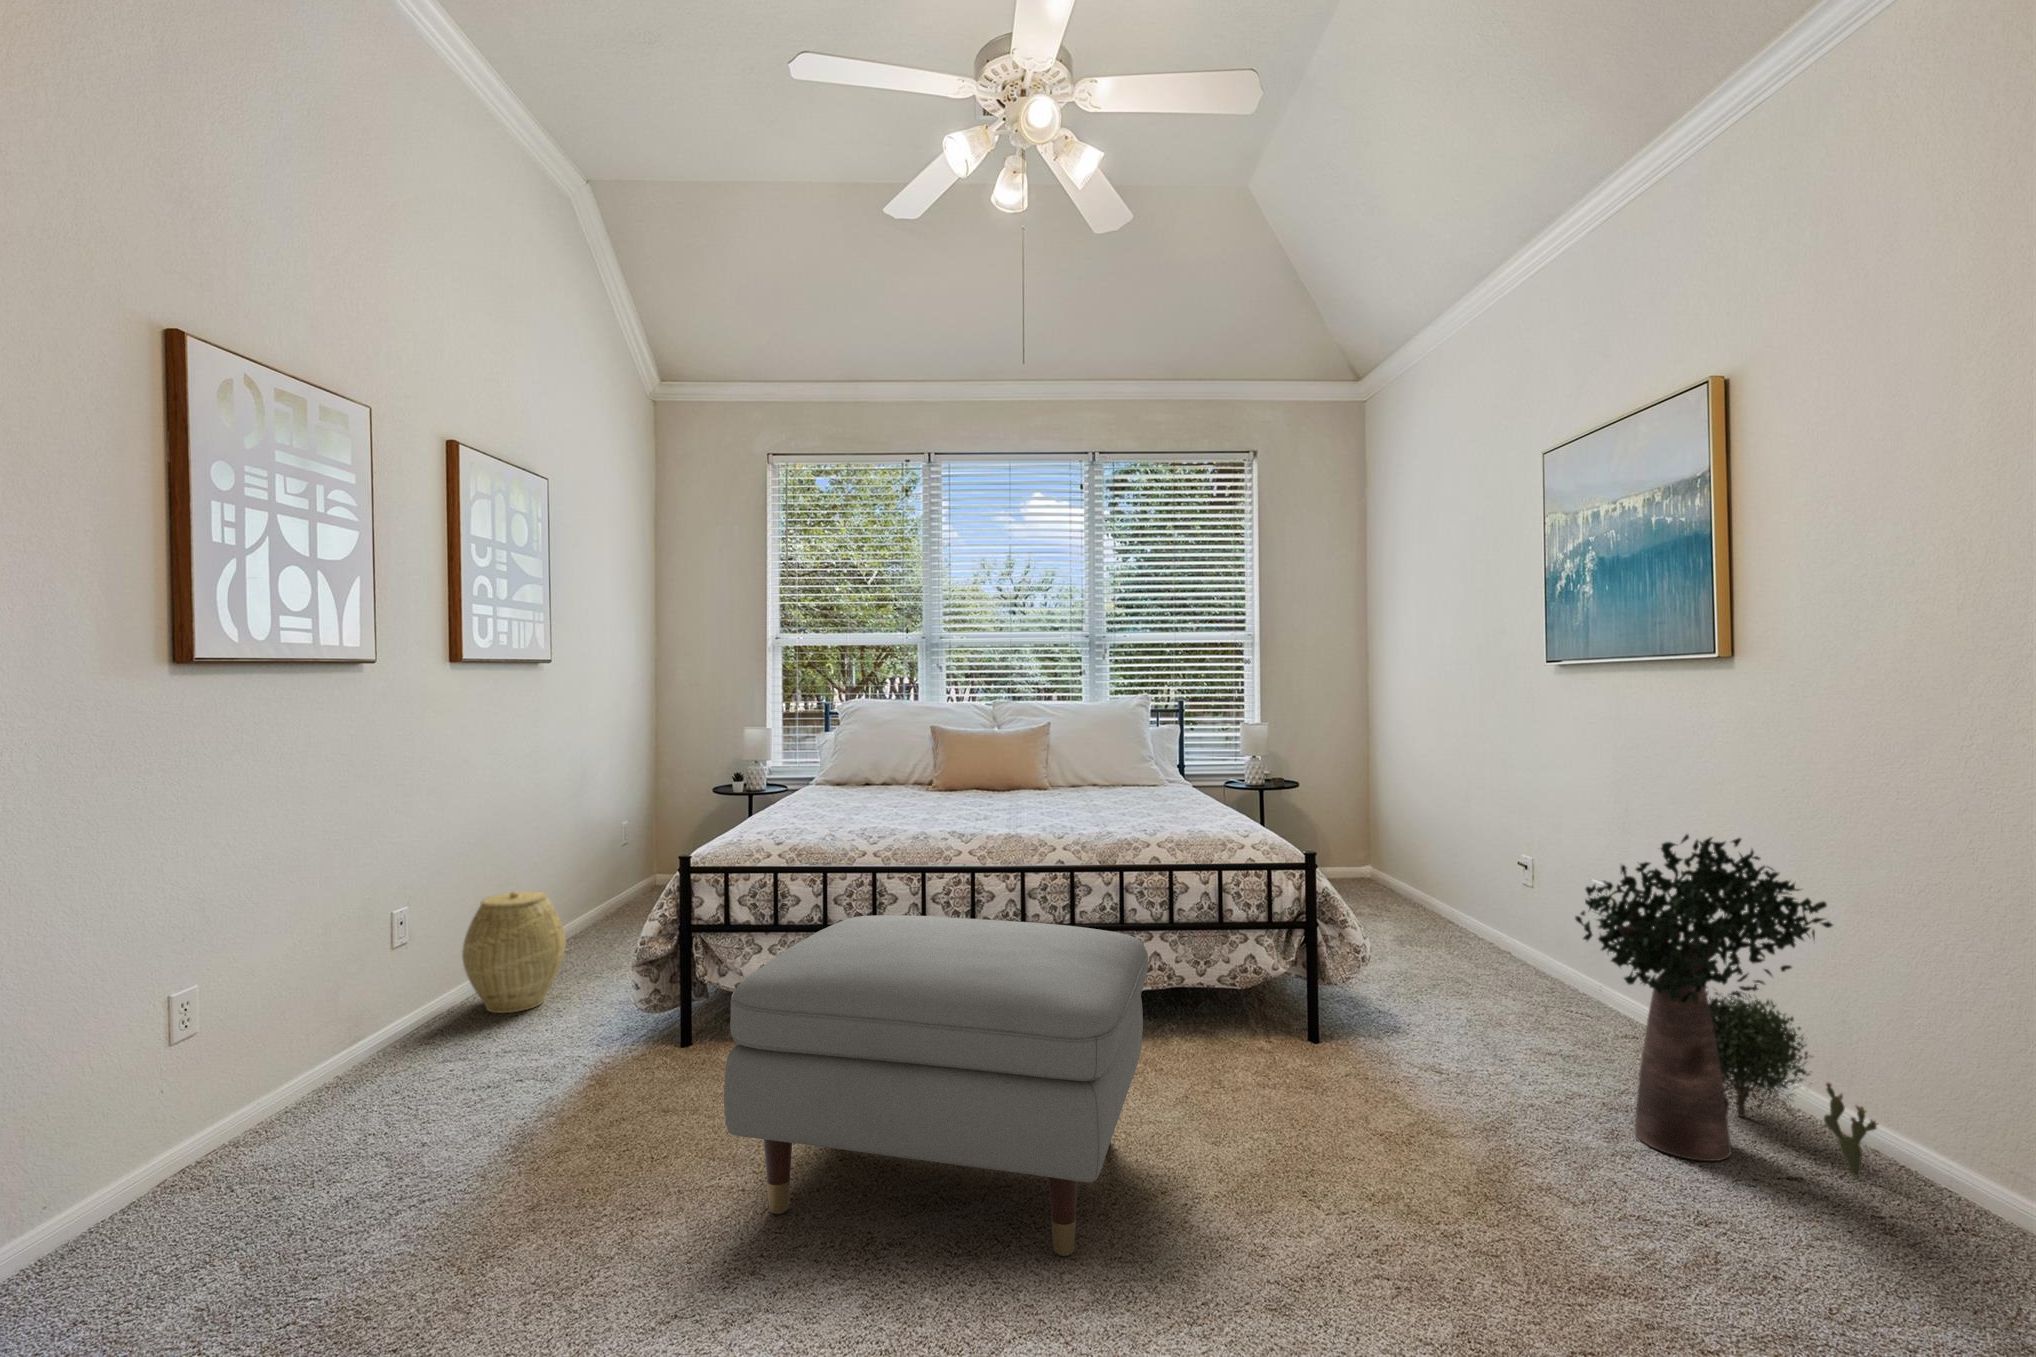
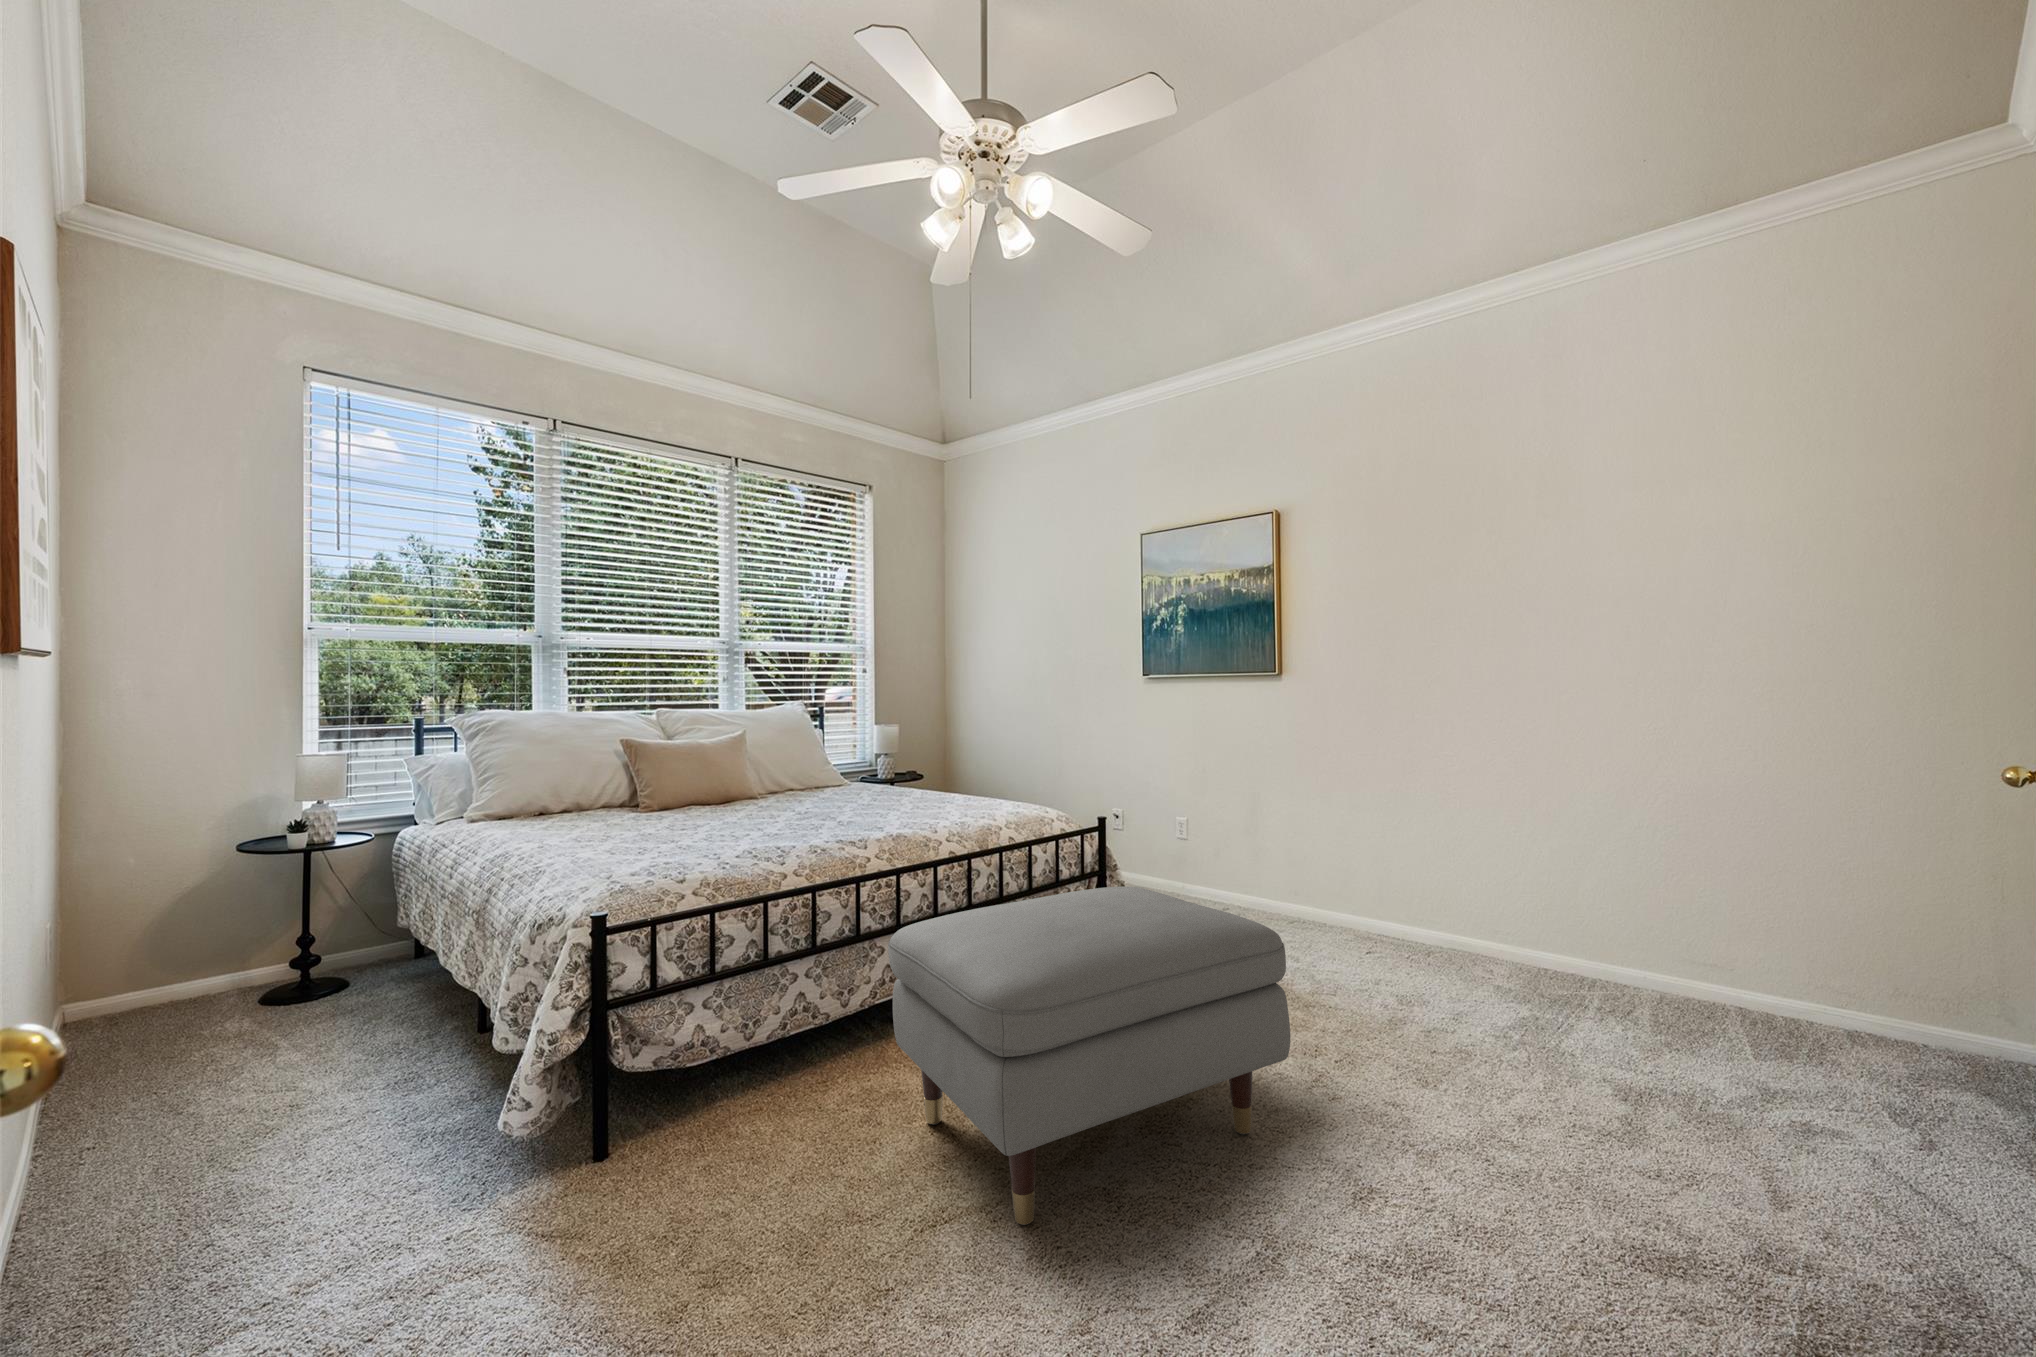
potted plant: present [1575,835,1877,1177] -> none [1284,768,1421,955]
woven basket: present [462,891,566,1013] -> none [78,1035,291,1258]

